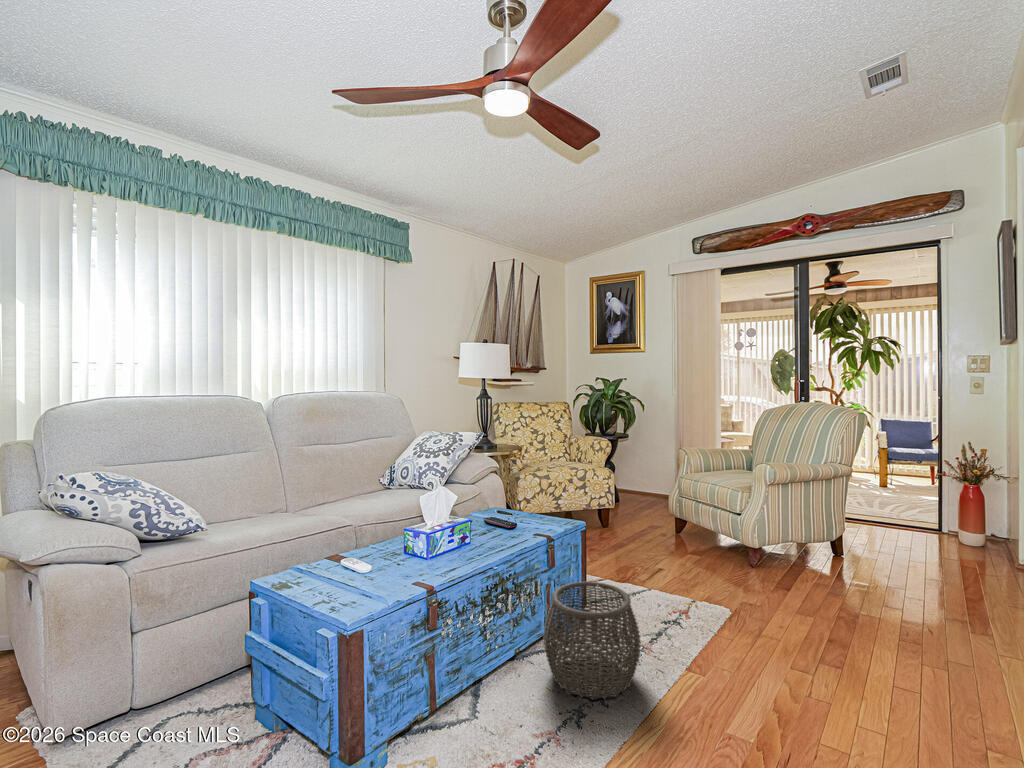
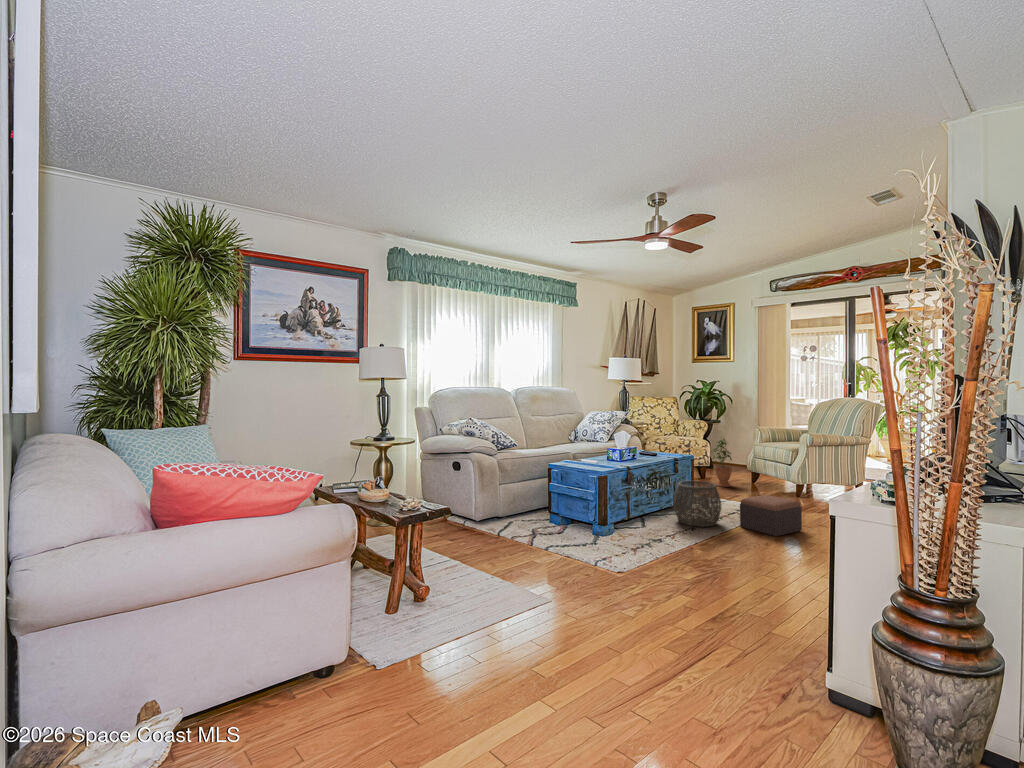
potted plant: none [615,464,648,543] -> present [713,438,732,487]
footstool: none [677,607,801,729] -> present [740,495,802,536]

